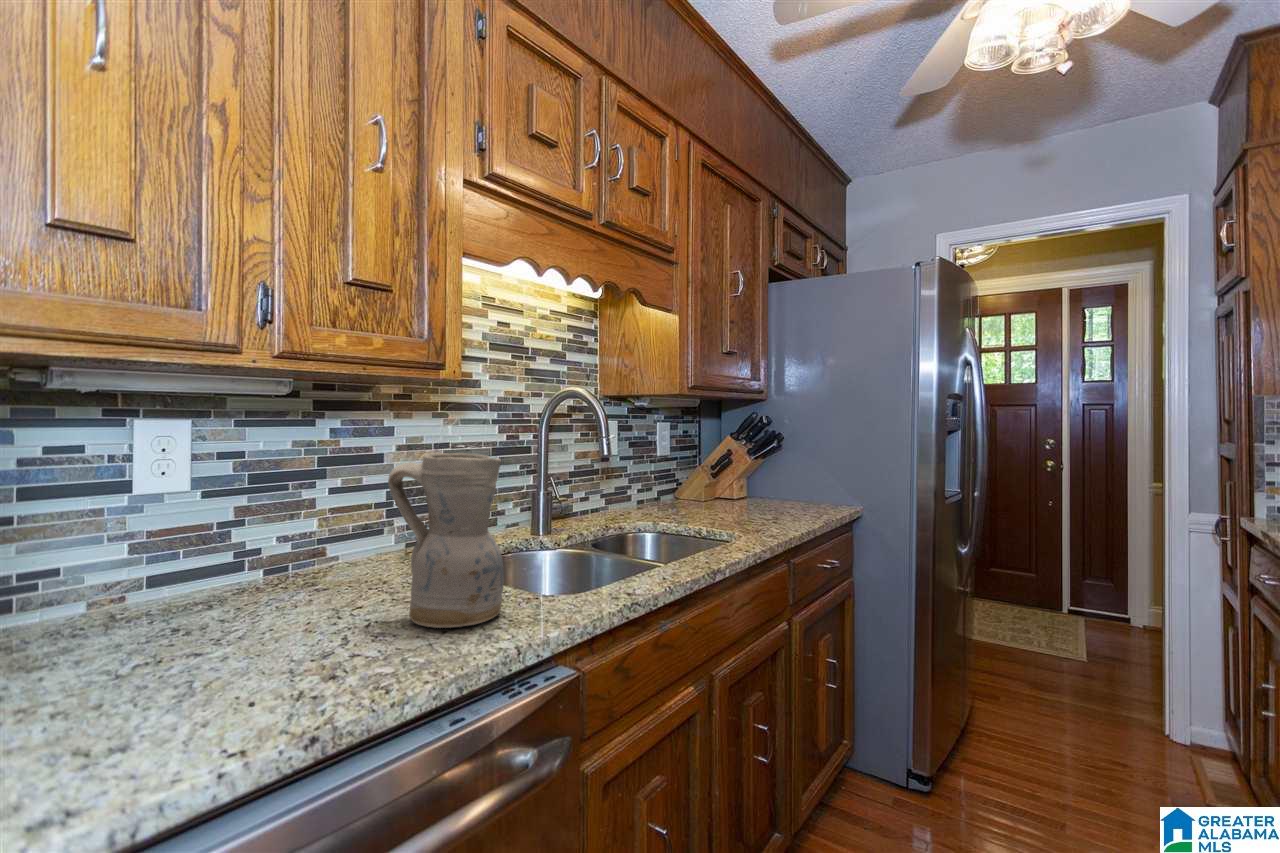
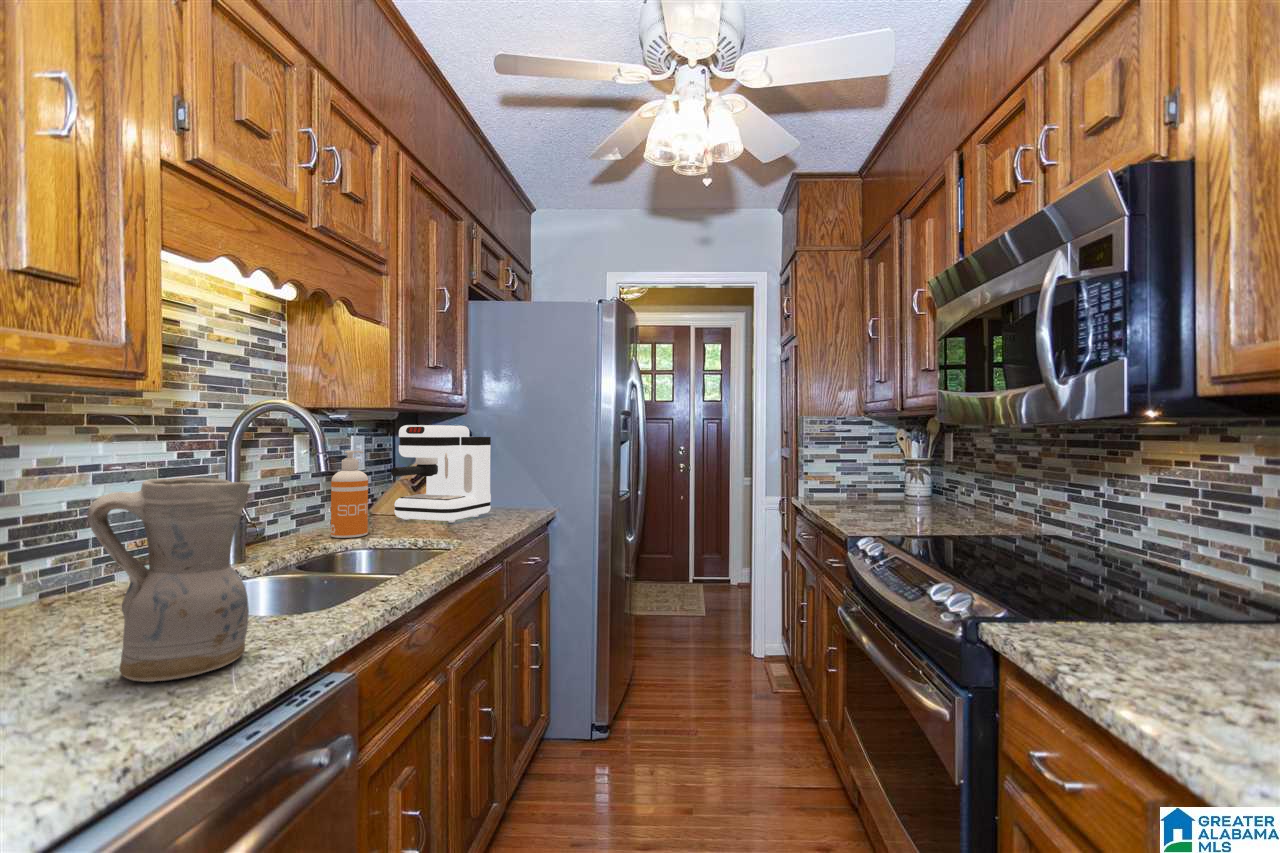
coffee maker: none [688,413,790,513] -> present [391,425,491,523]
soap dispenser: none [631,437,663,520] -> present [331,451,368,538]

